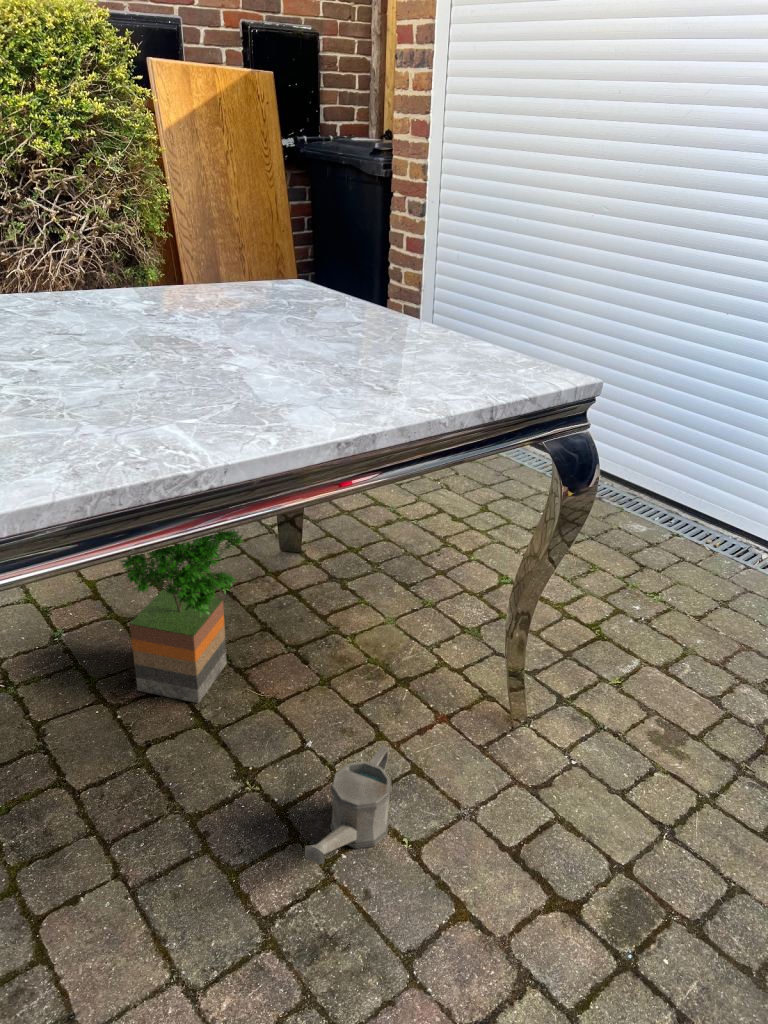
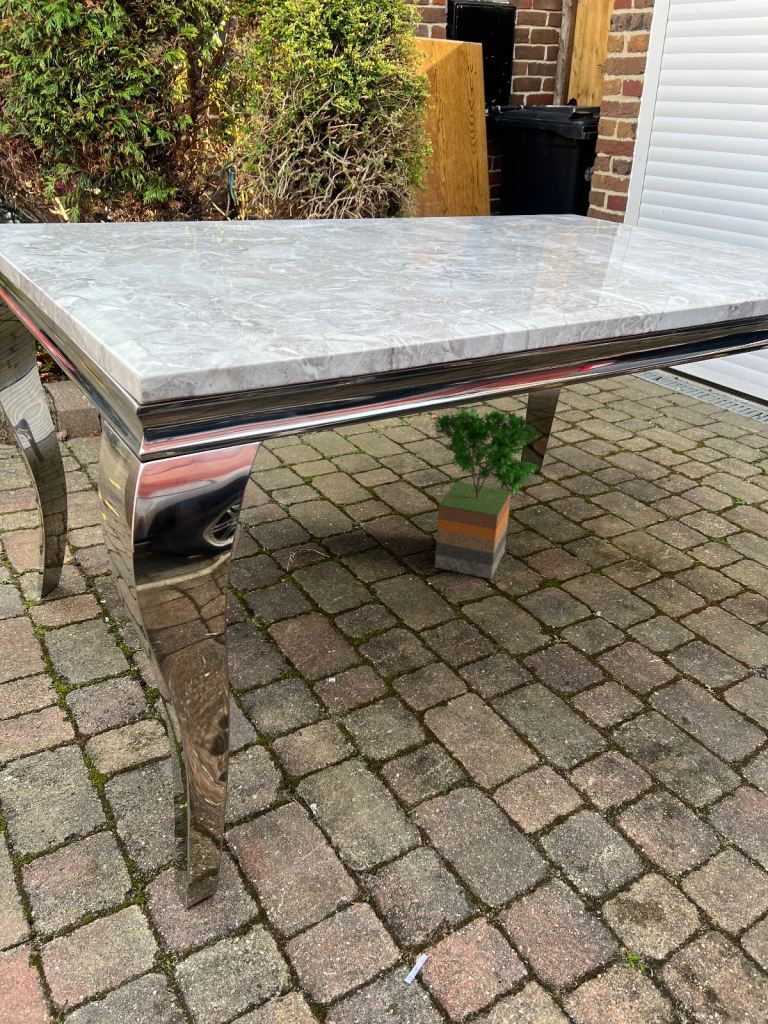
watering can: present [305,745,391,864] -> none [638,608,701,690]

